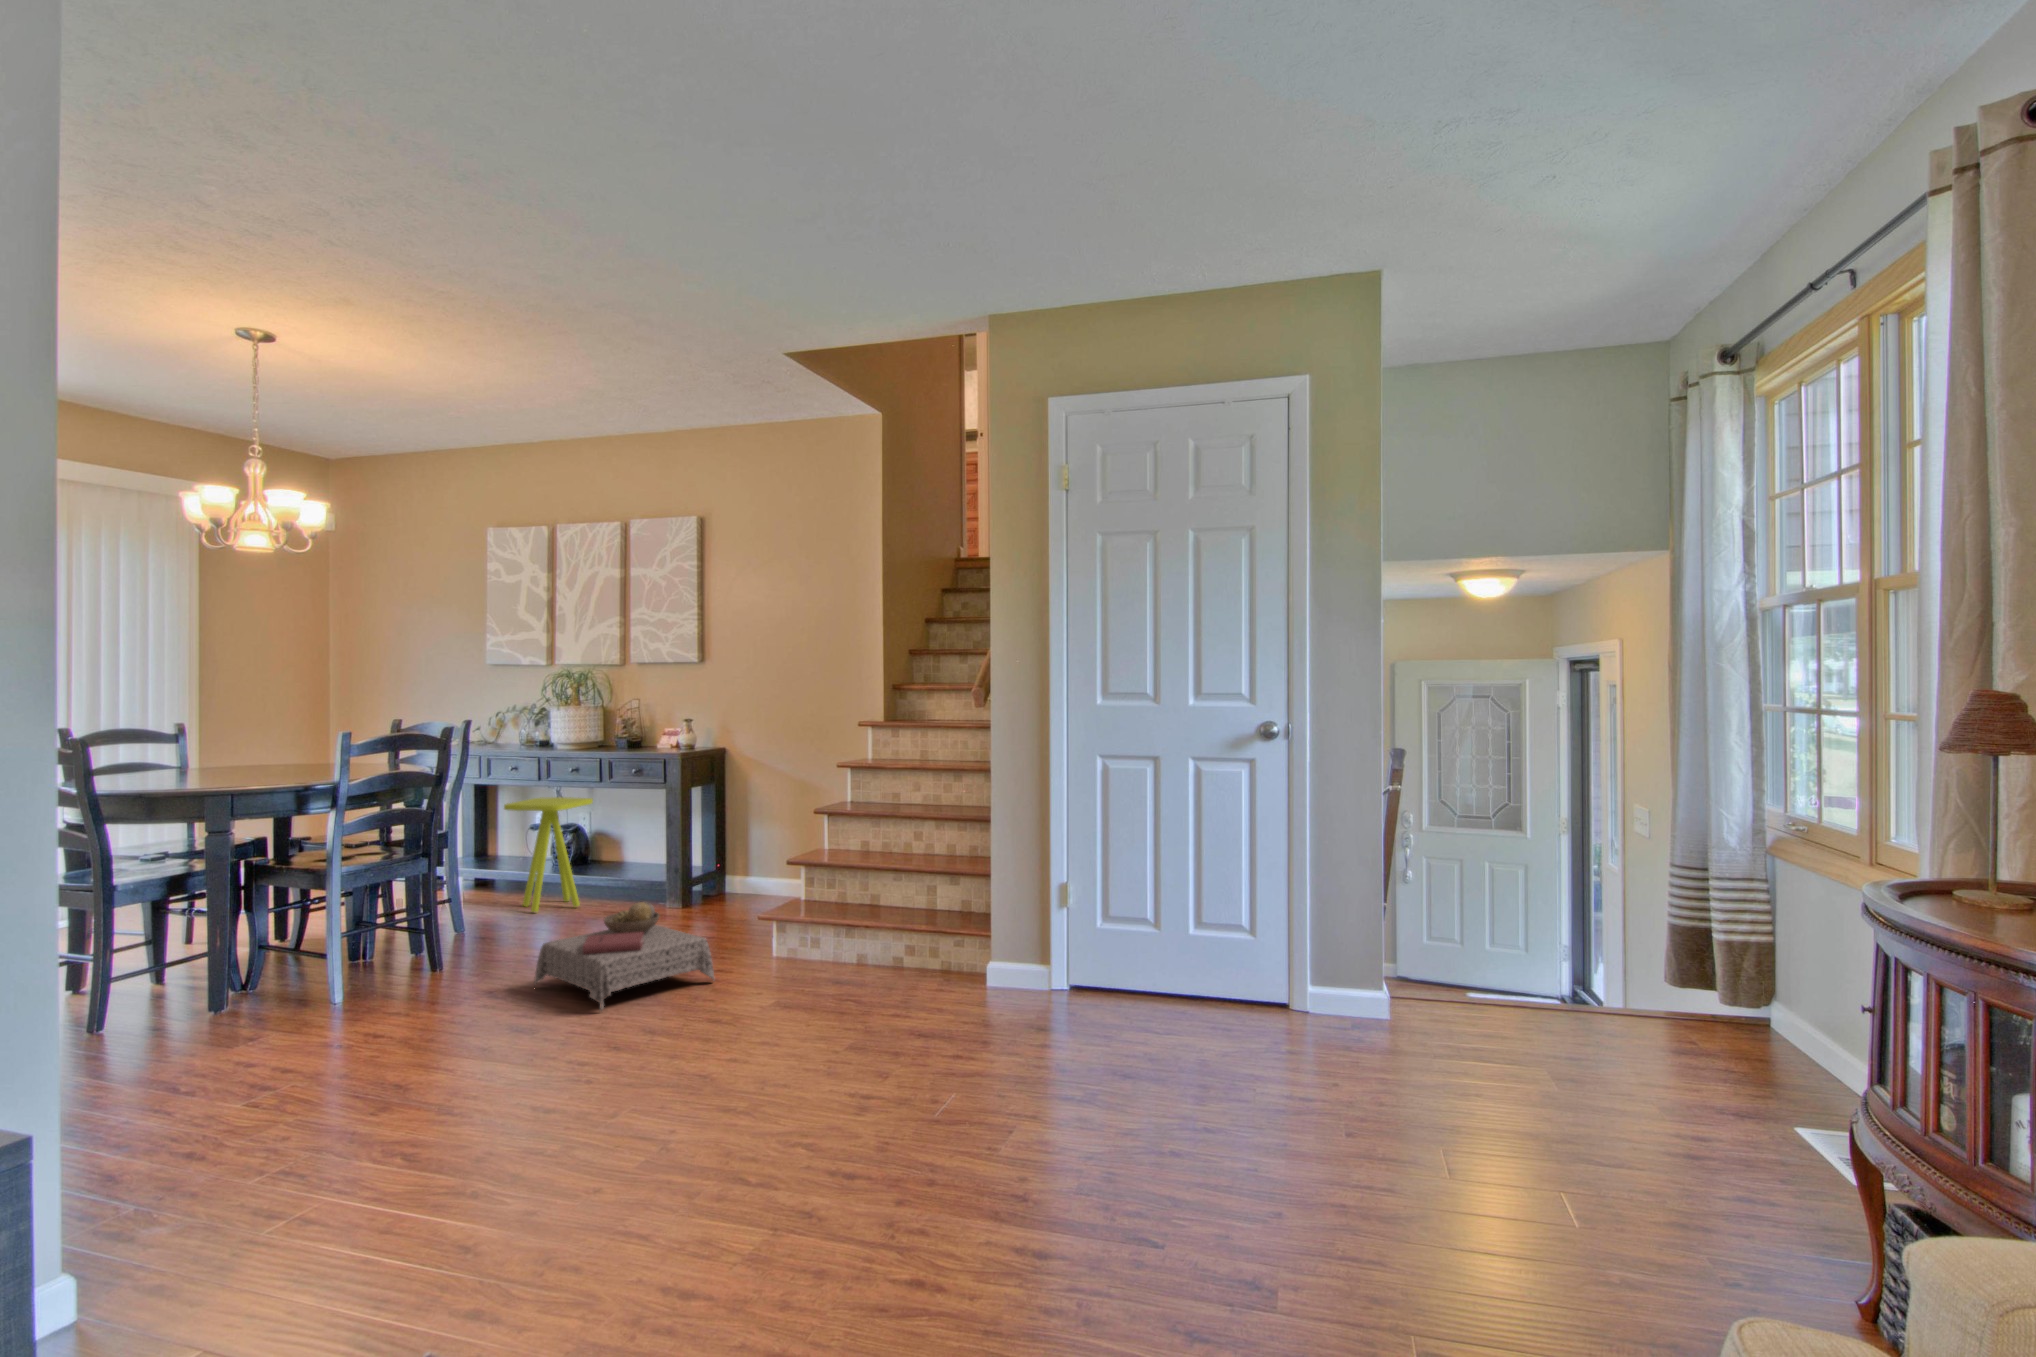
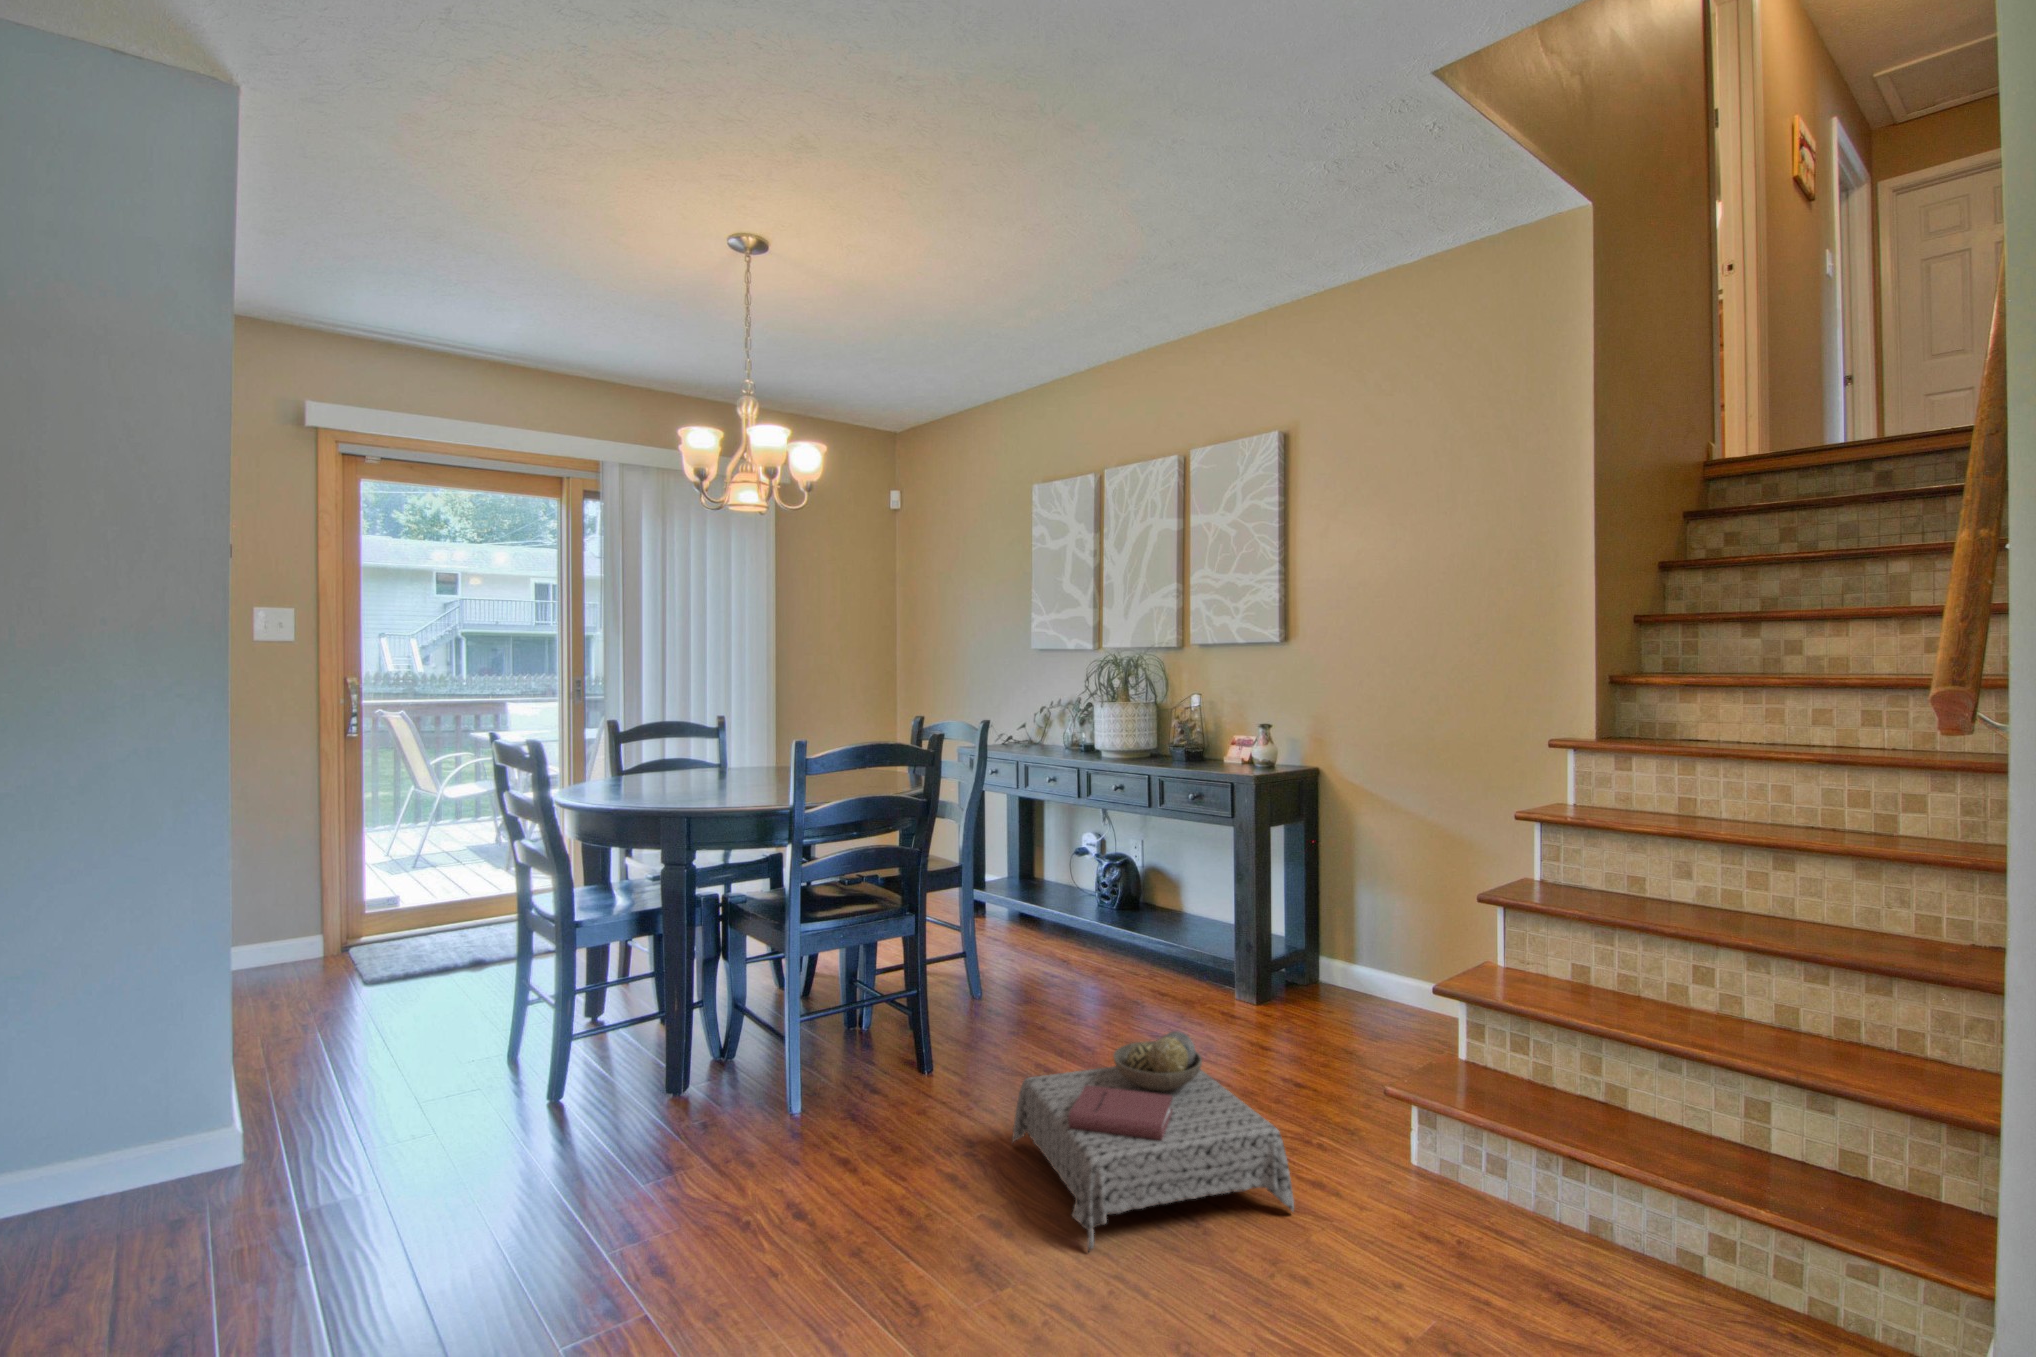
side table: present [504,797,593,912] -> none [1030,820,1139,975]

